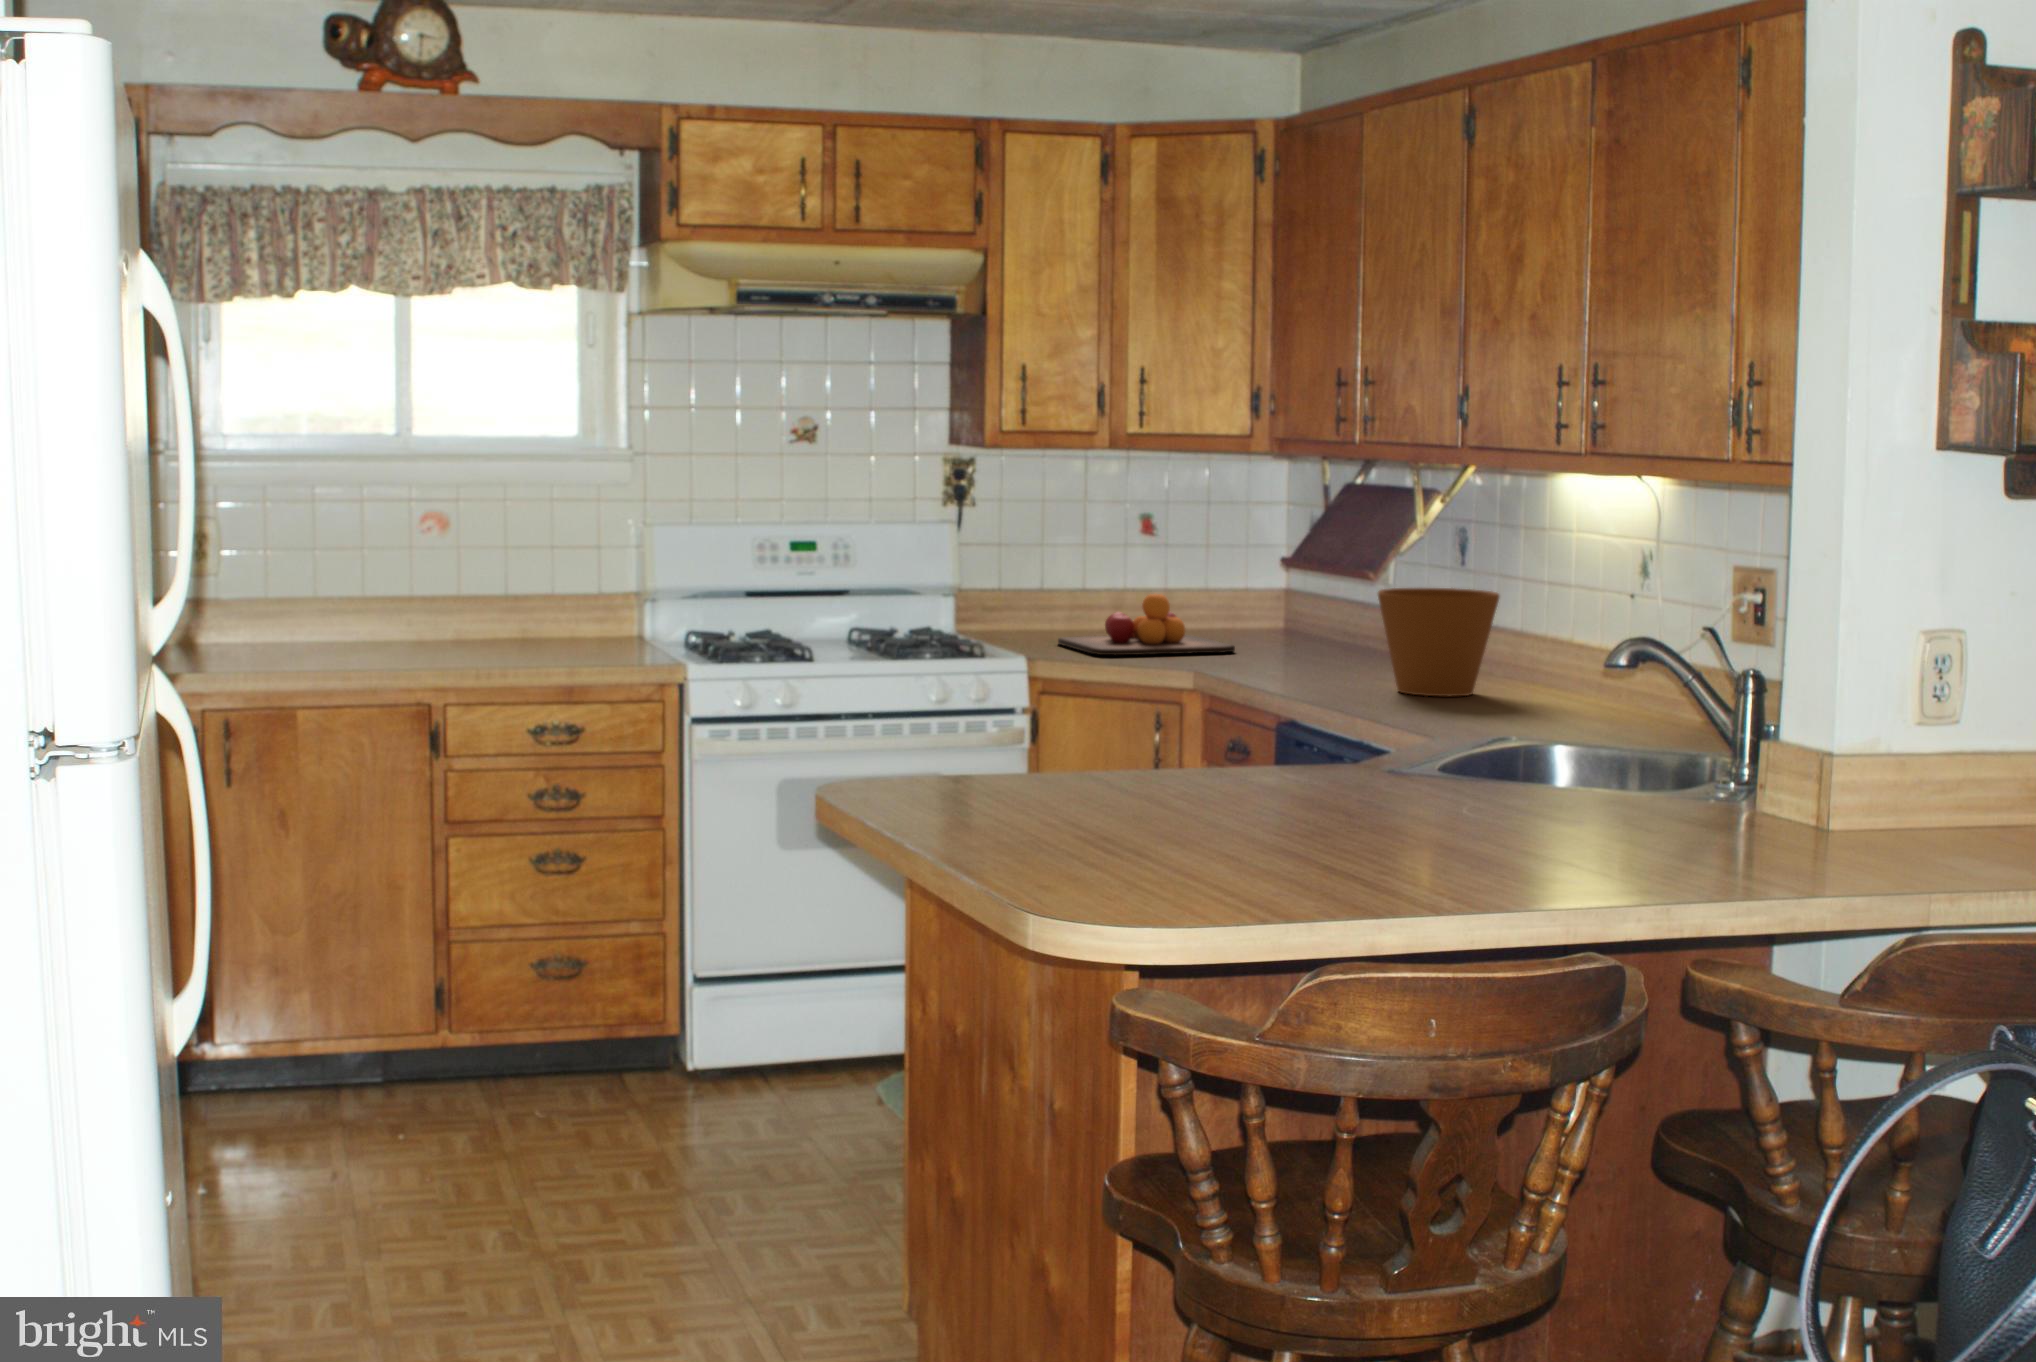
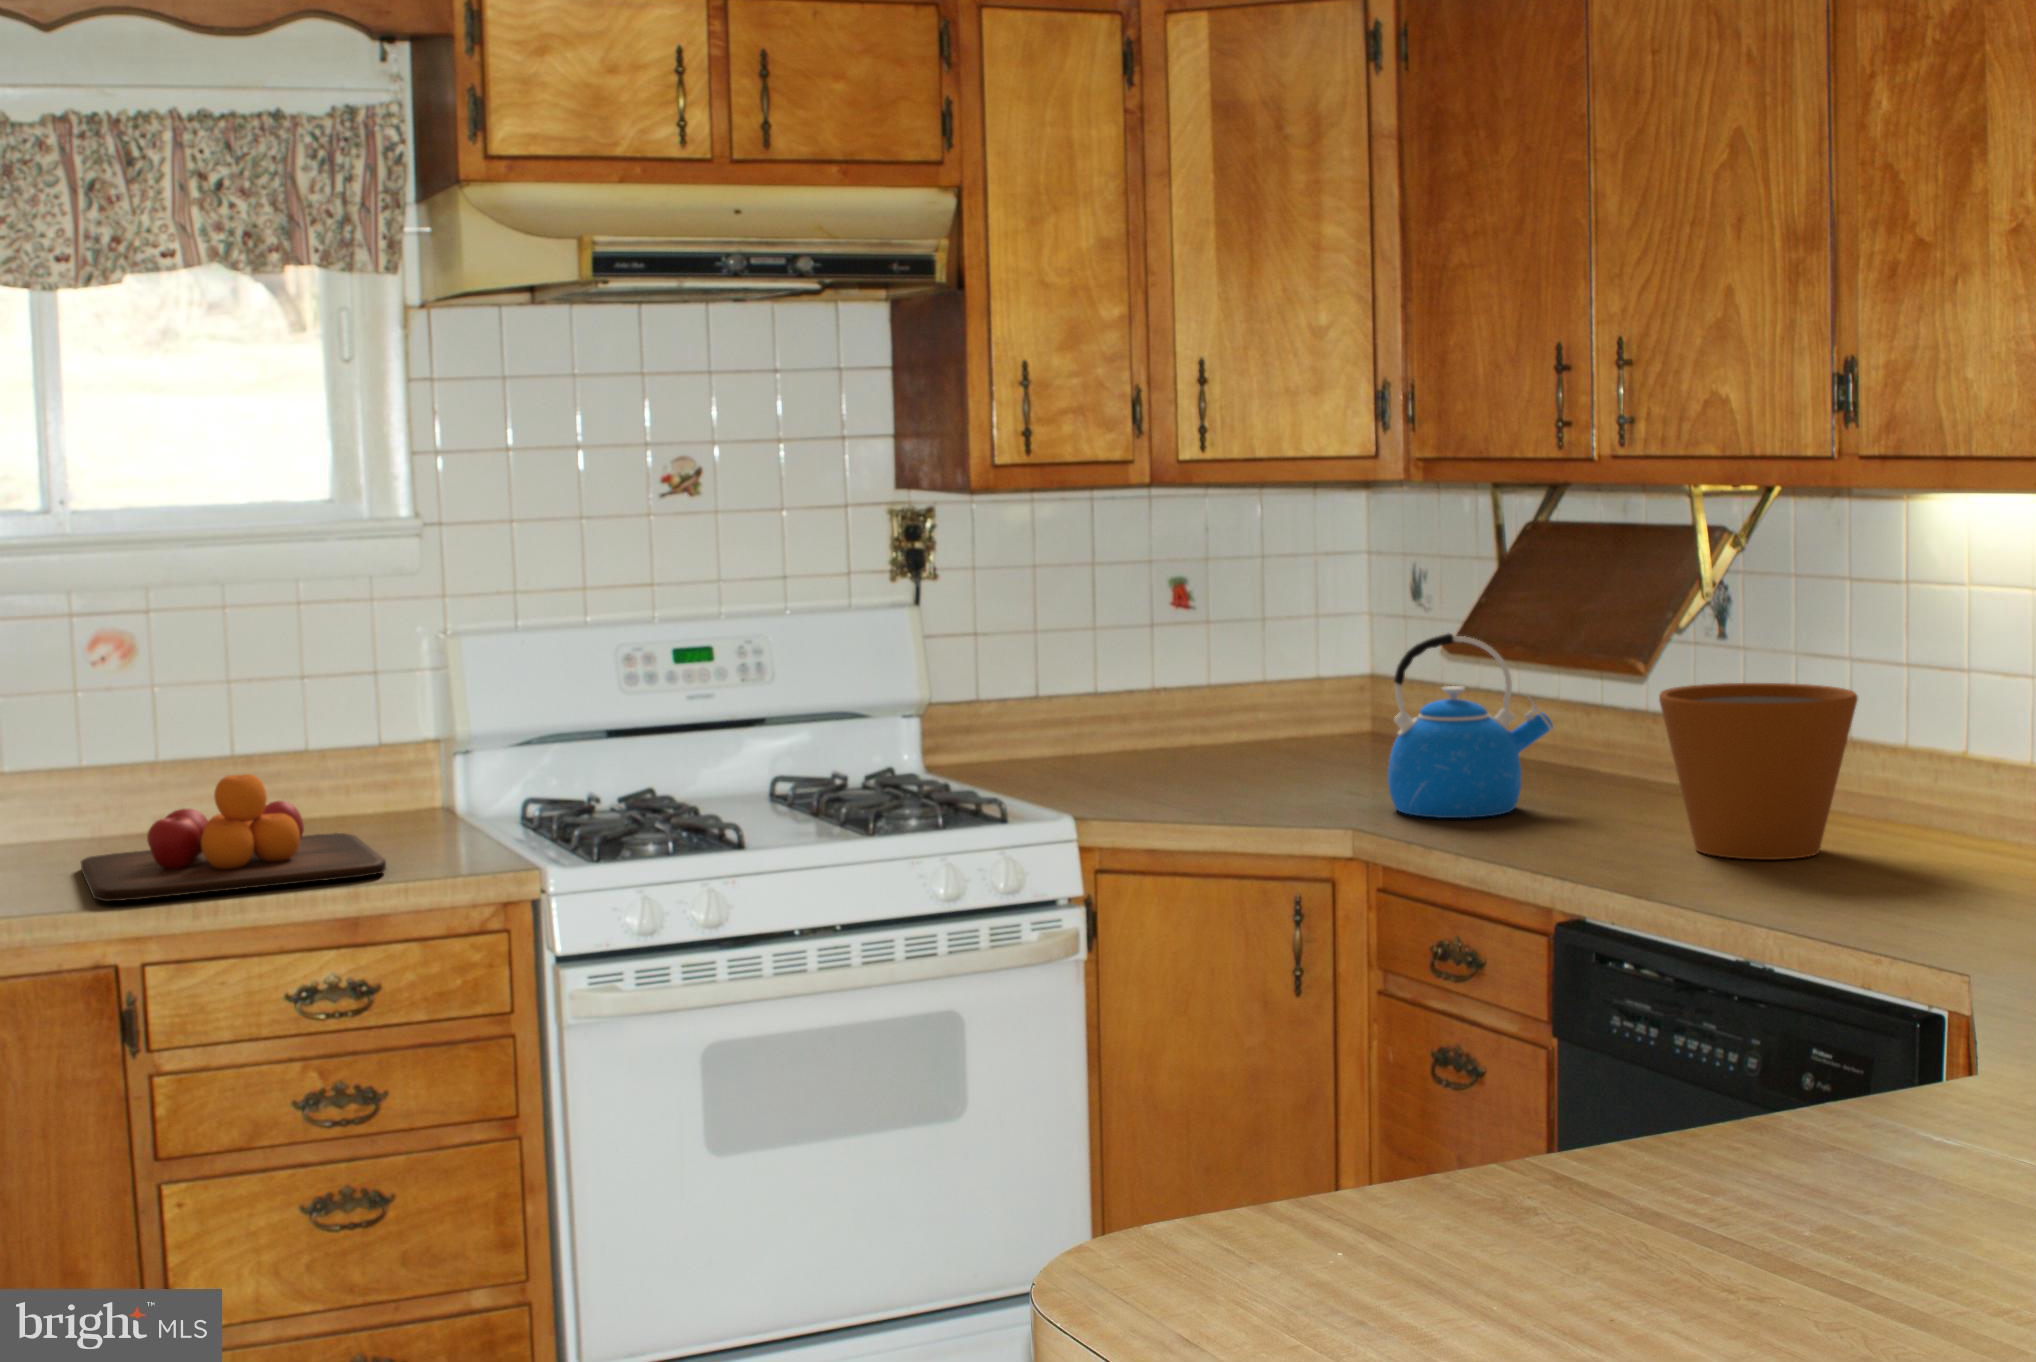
kettle: none [1234,552,1342,671] -> present [1388,633,1553,818]
chopping board: present [1058,594,1235,655] -> present [81,774,386,901]

